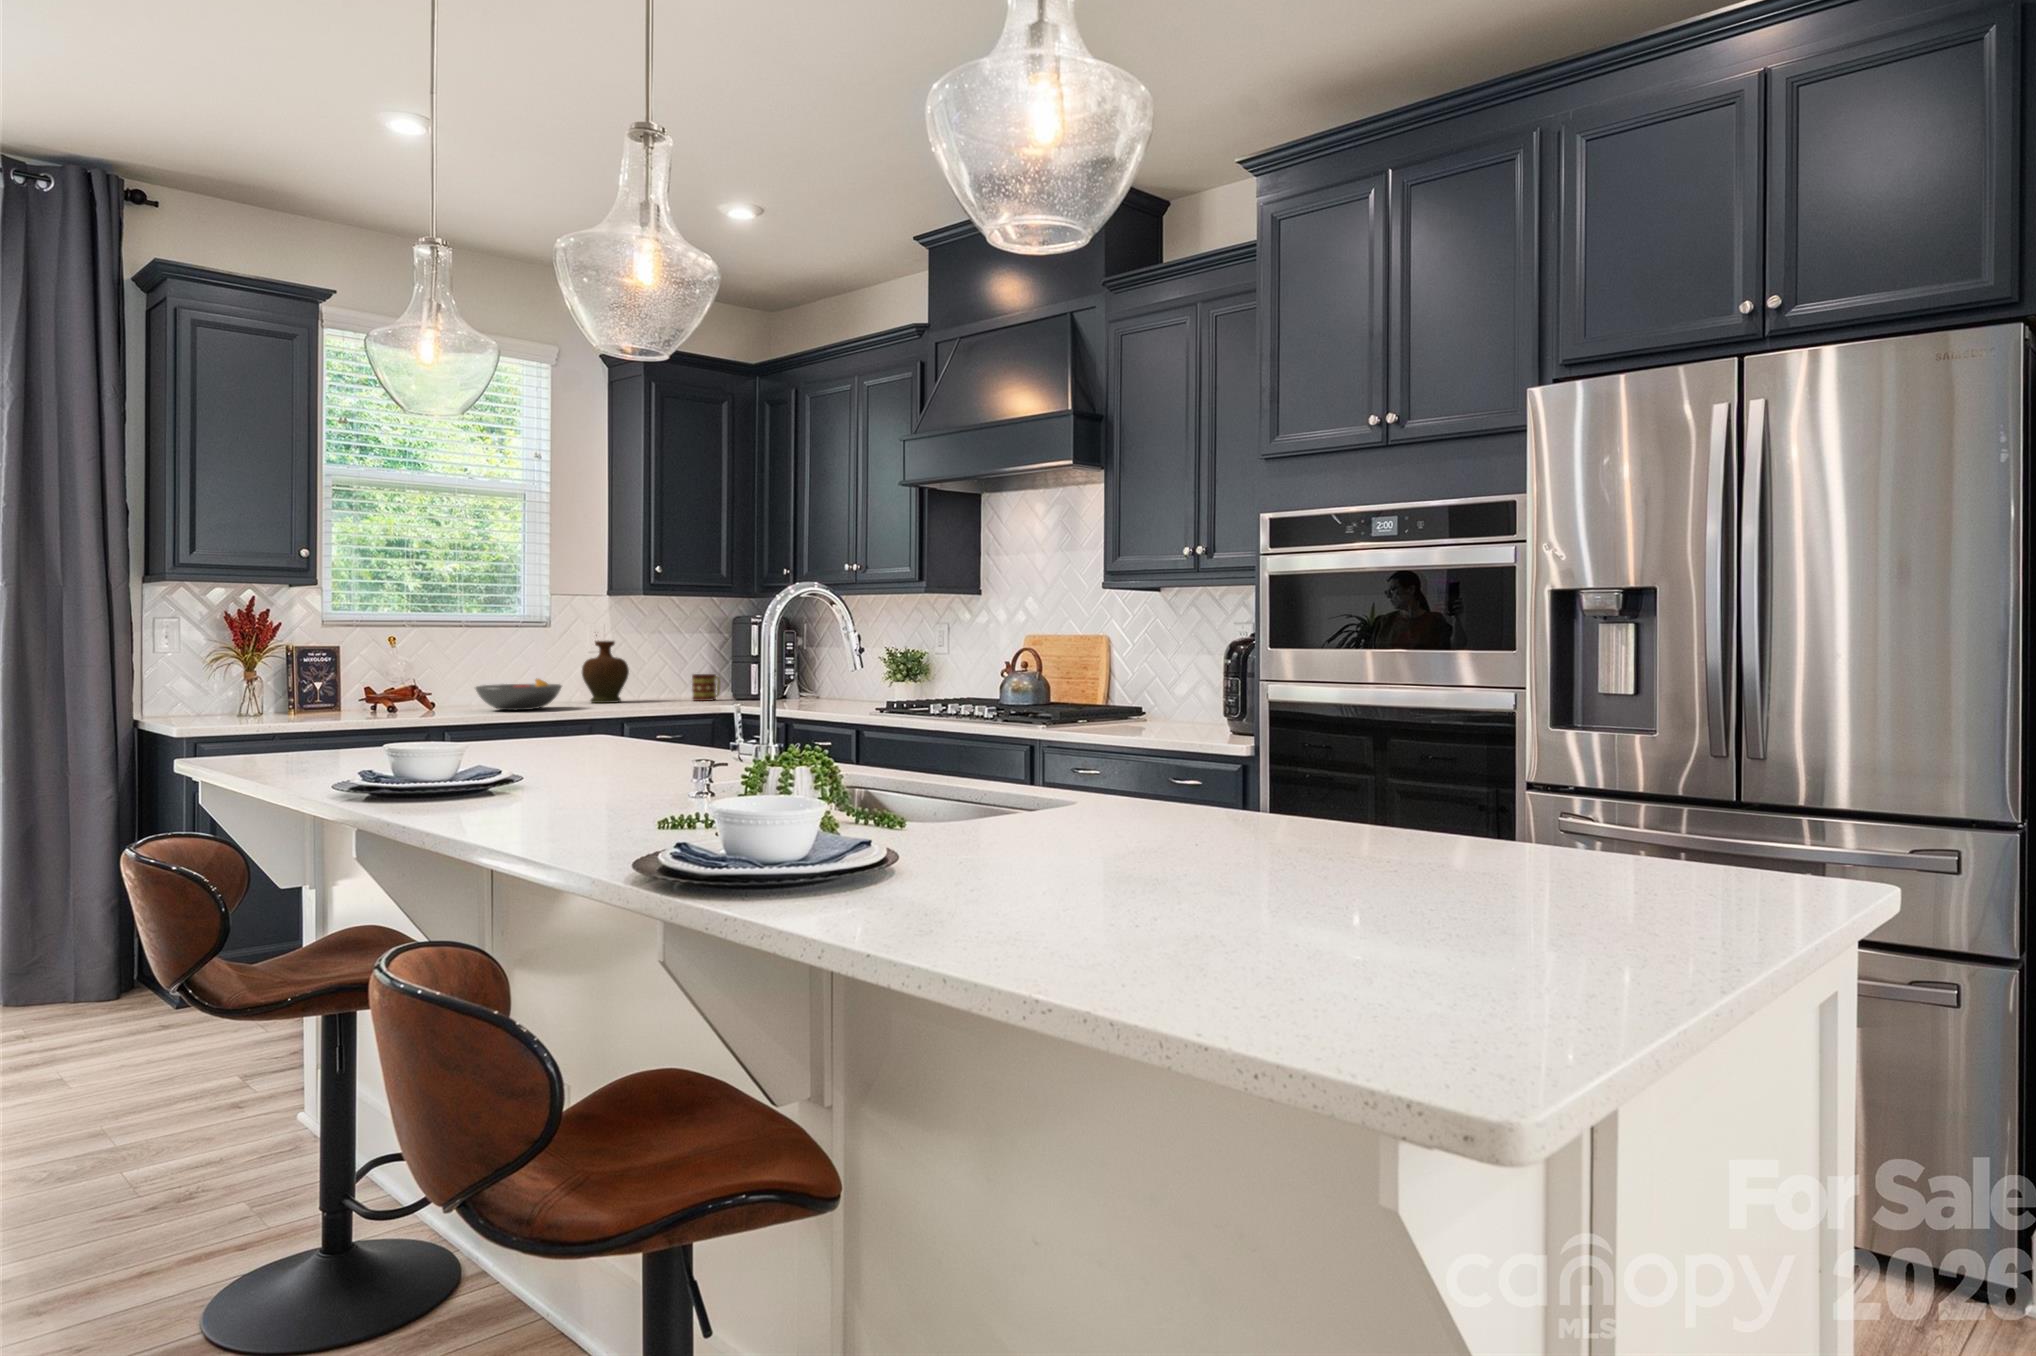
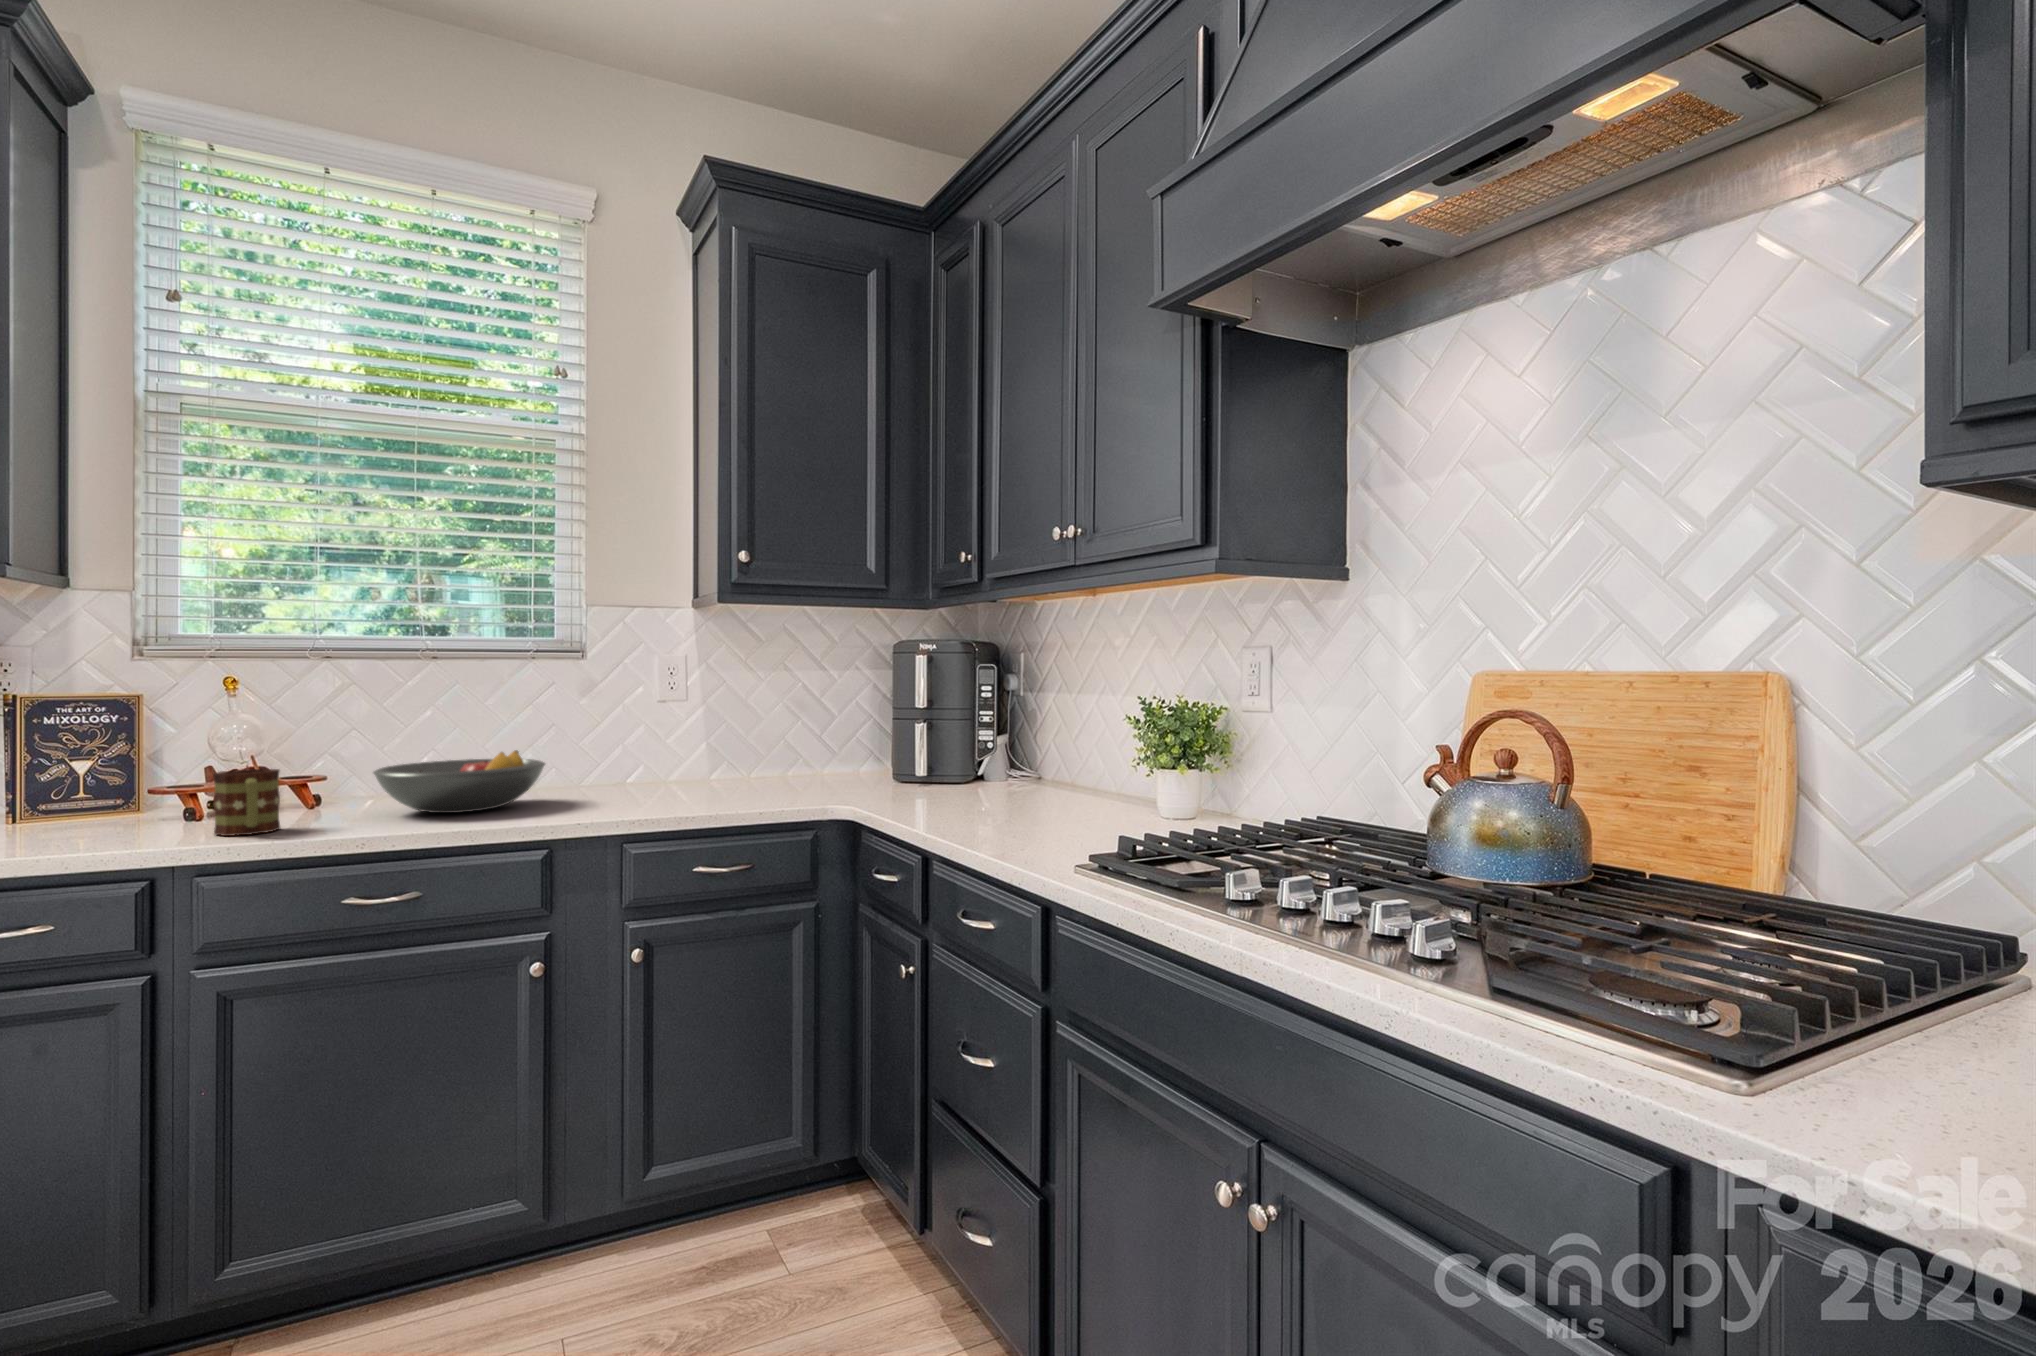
decorative vase: present [582,641,629,703] -> none [627,681,709,789]
mug: present [692,674,720,701] -> present [213,769,280,836]

